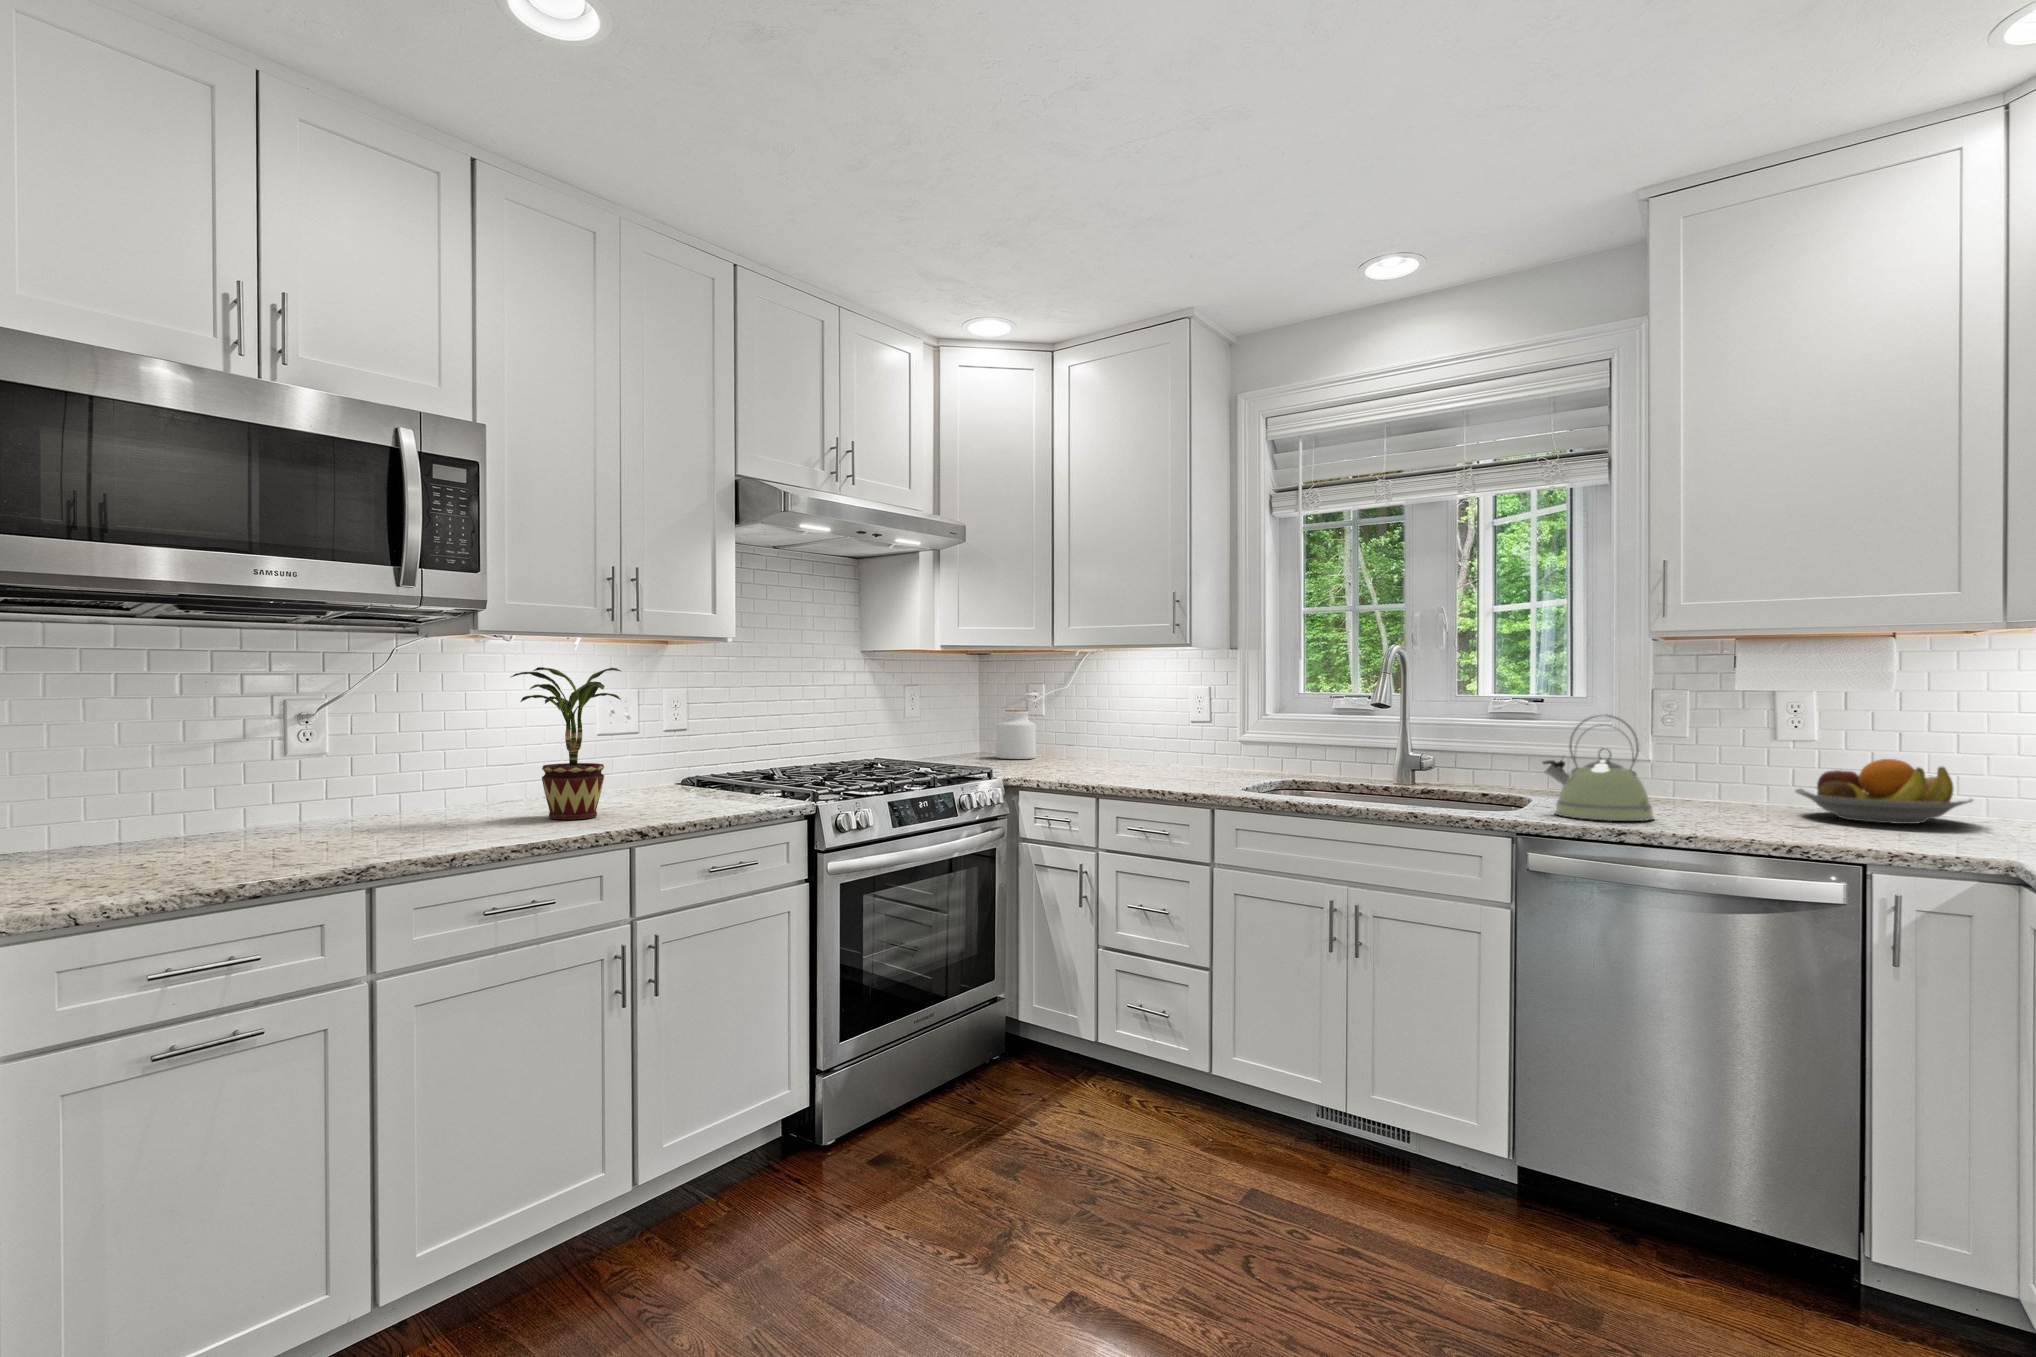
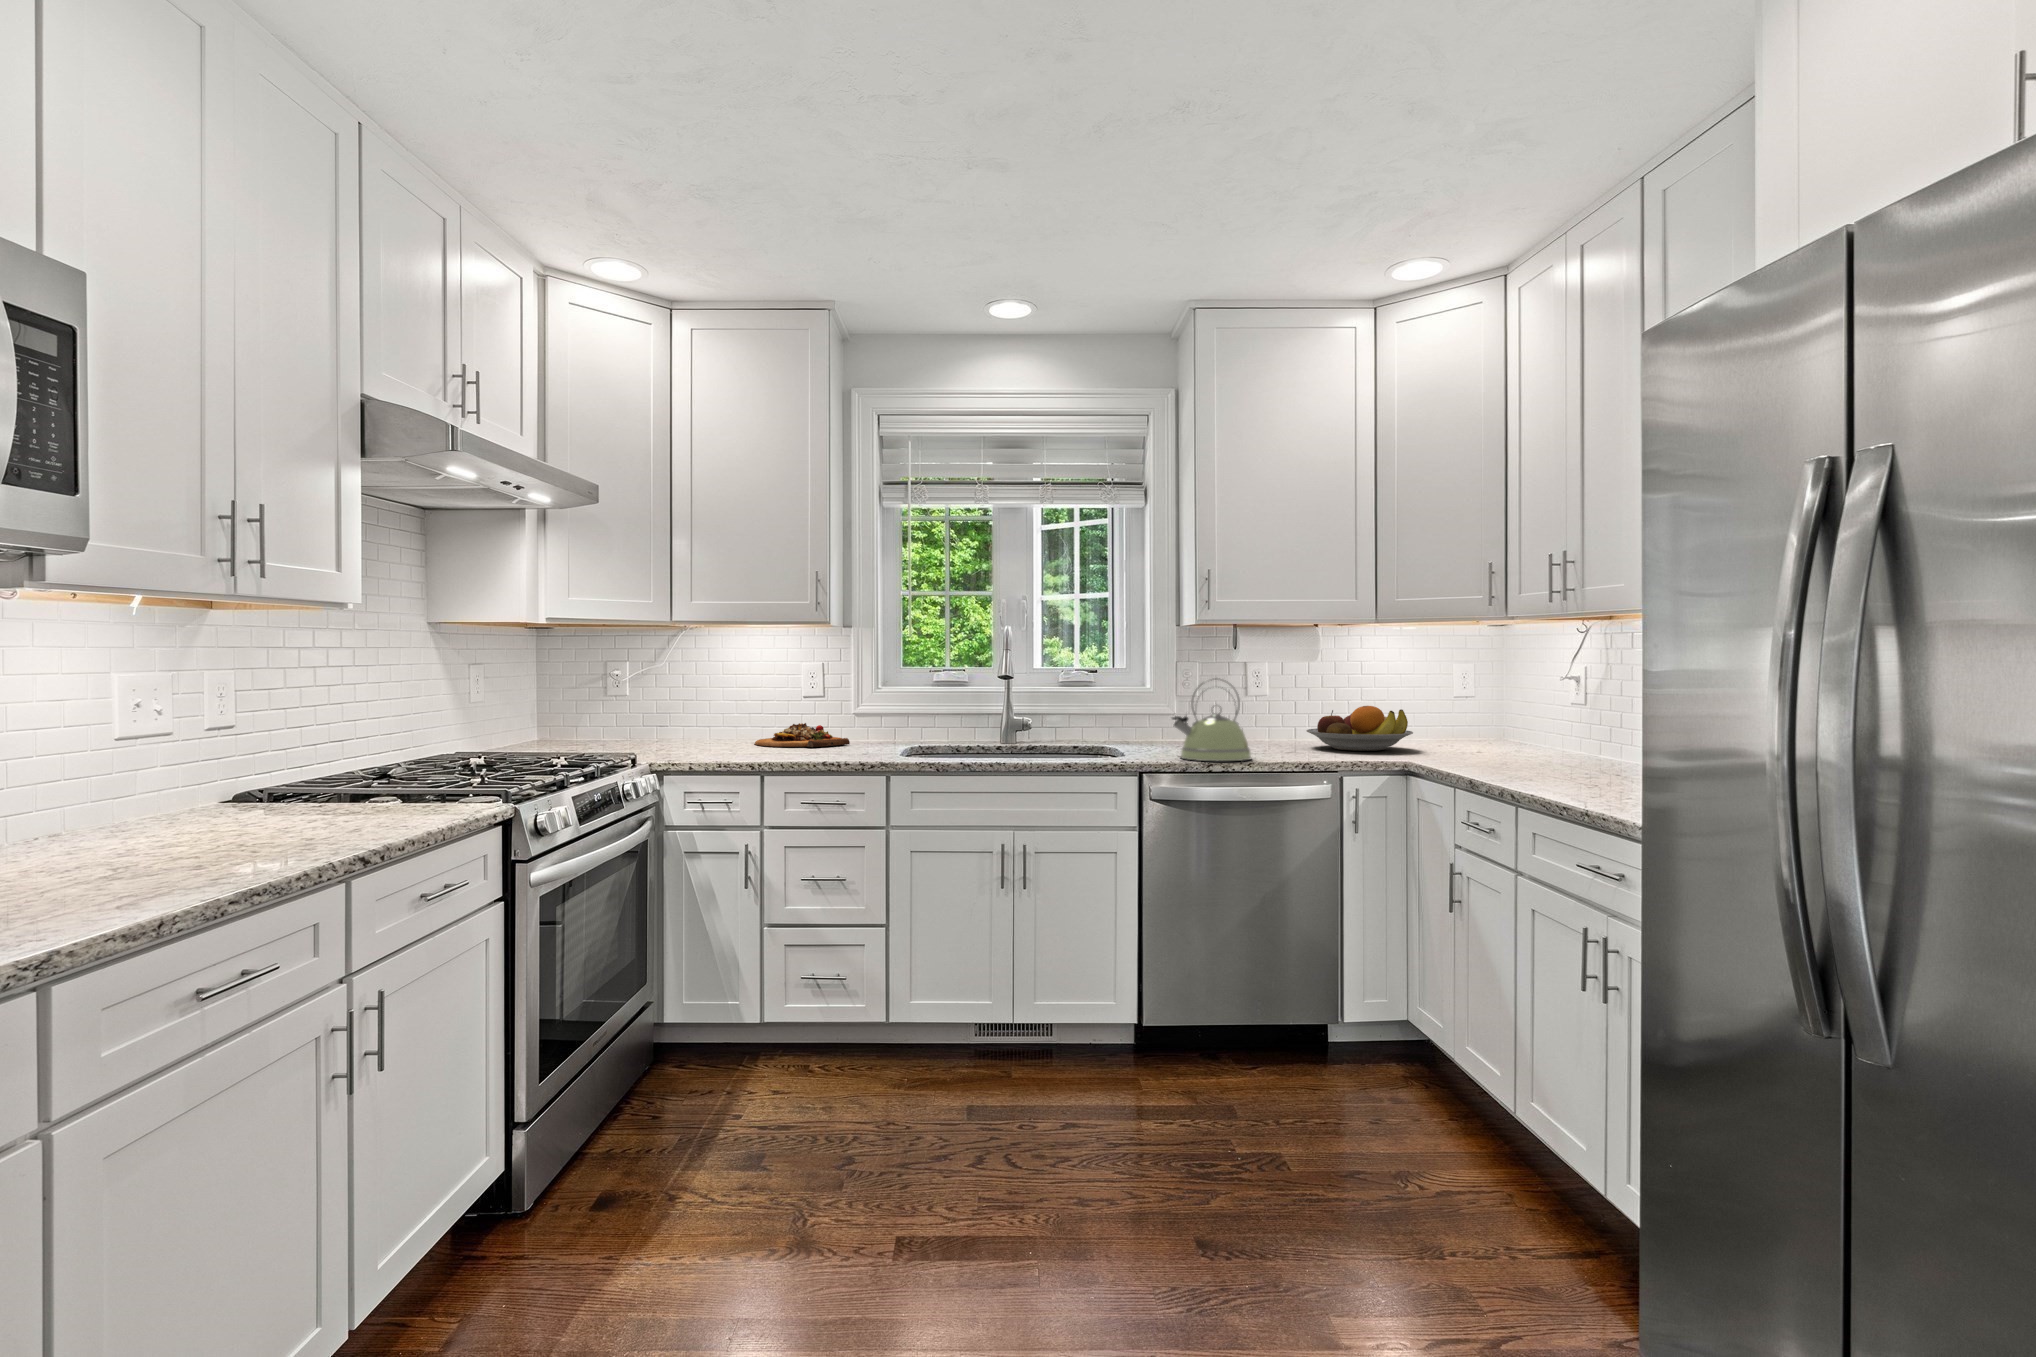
potted plant: present [511,667,621,819] -> none [107,636,290,852]
jar: present [996,710,1036,759] -> none [581,690,626,742]
cutting board: none [1133,749,1227,774] -> present [755,723,850,747]

